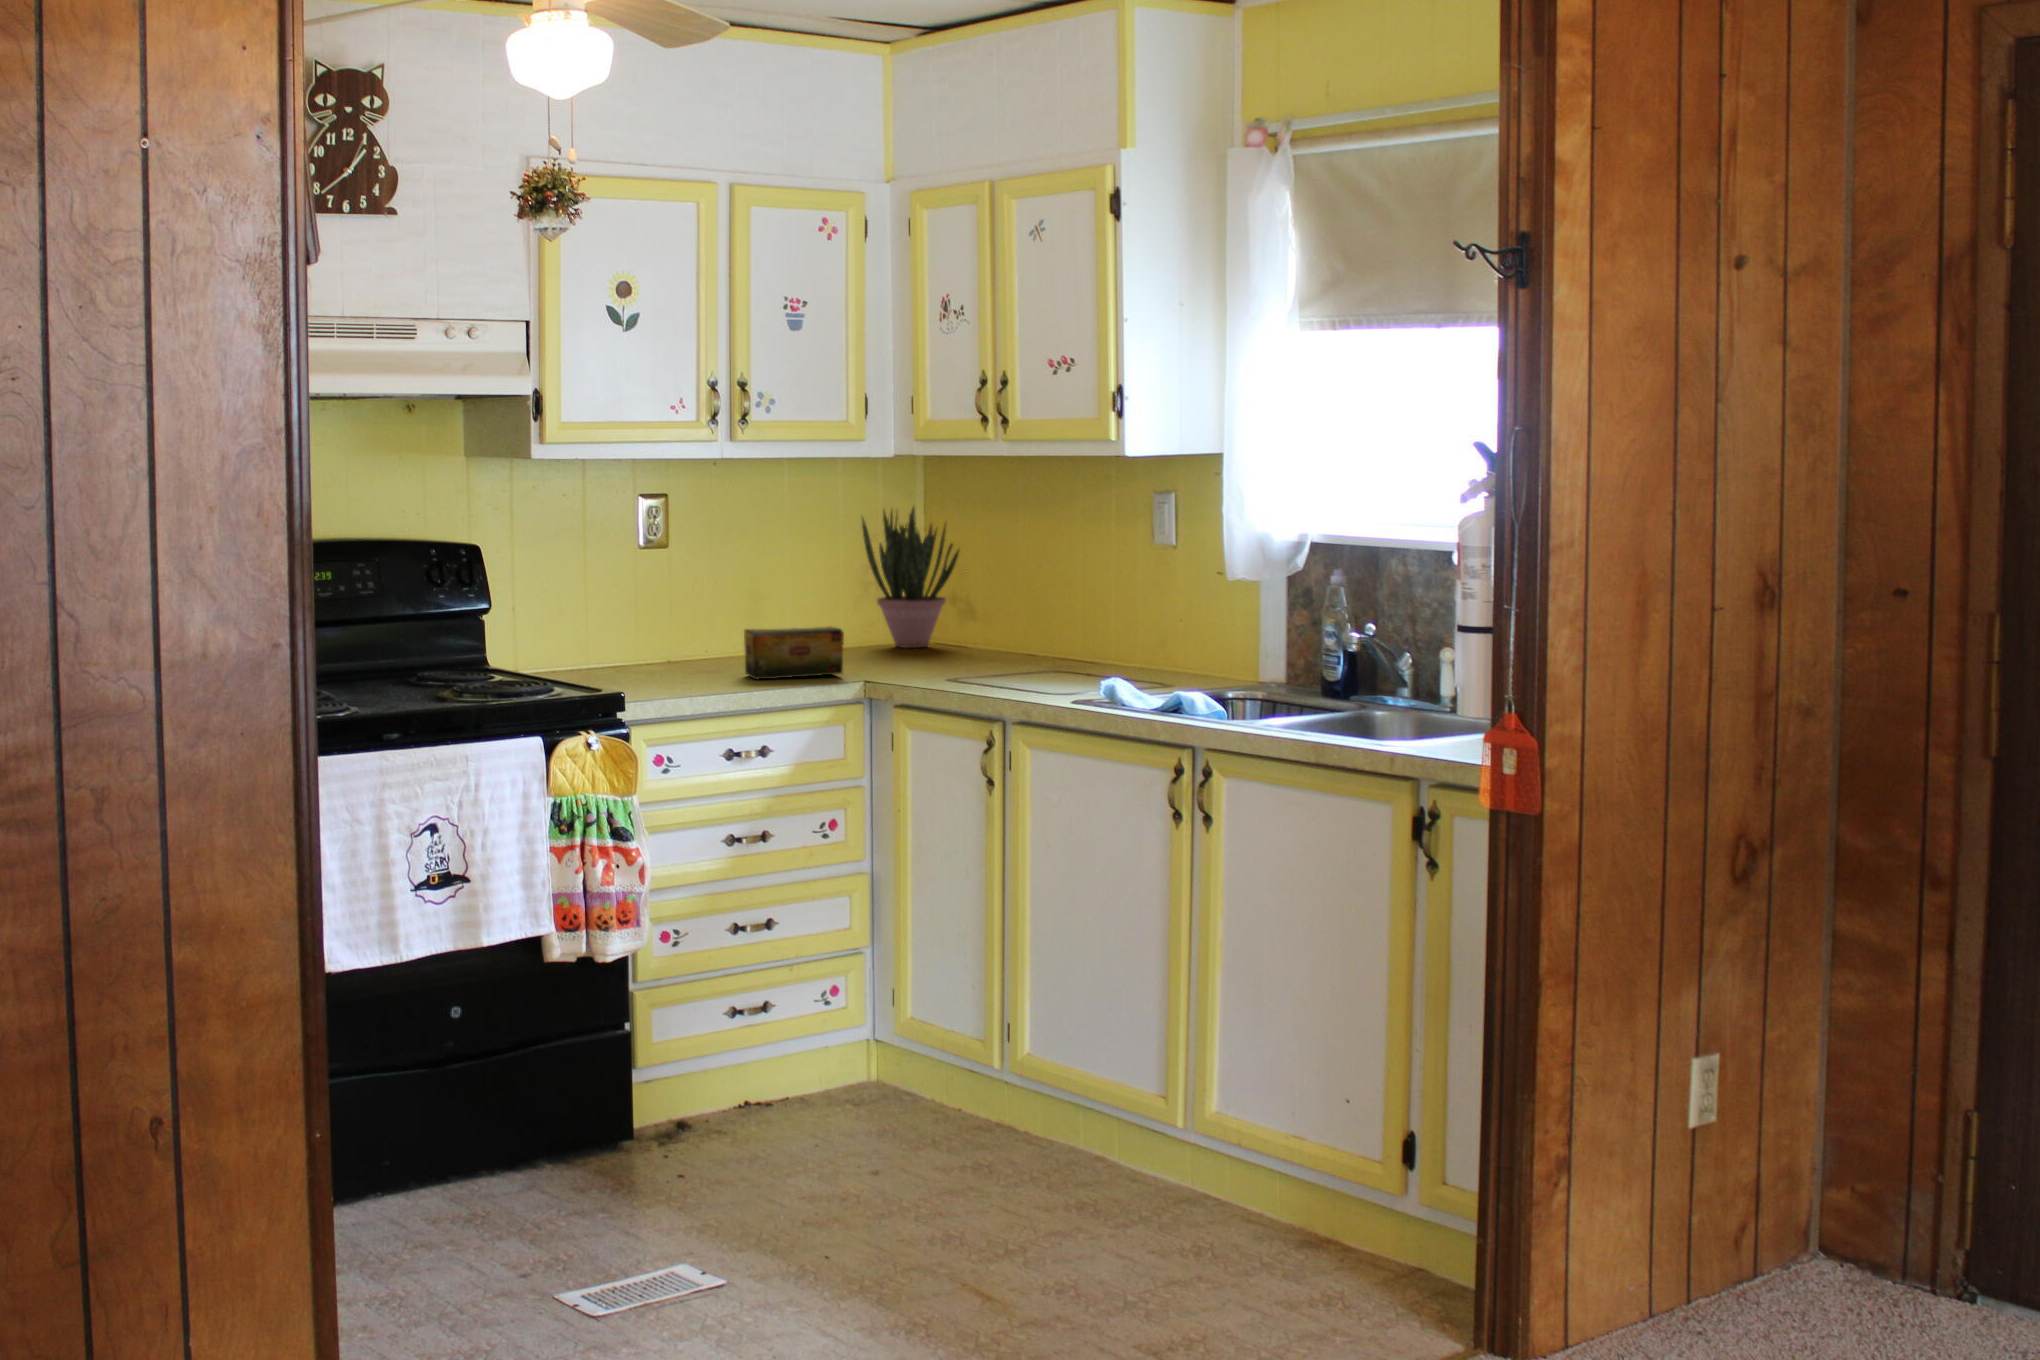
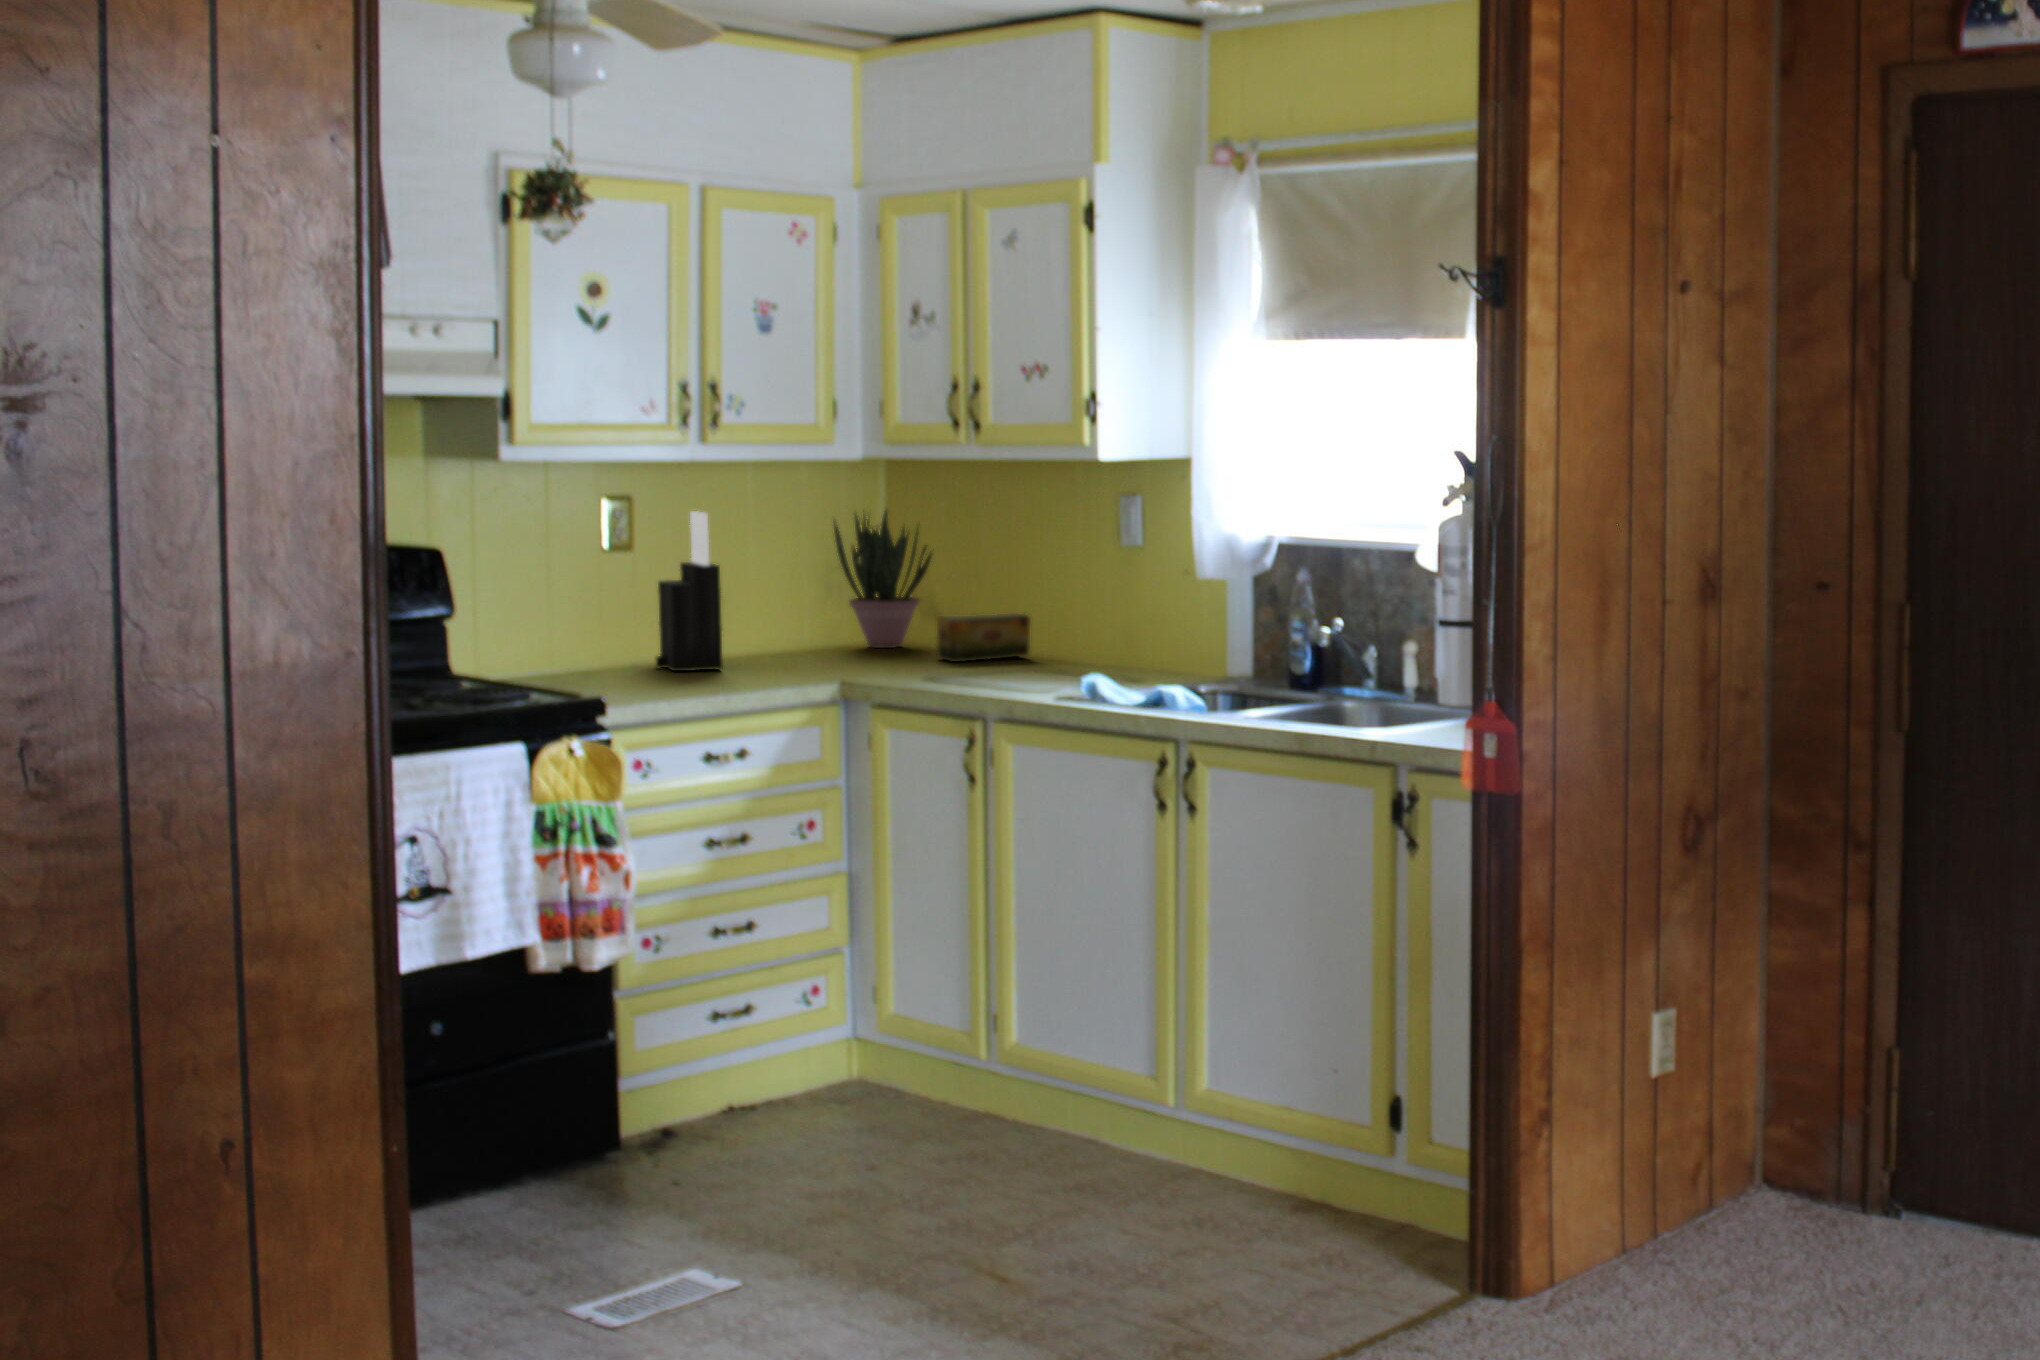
knife block: none [686,510,747,668] -> present [656,511,723,671]
tea box: present [744,626,844,680] -> present [937,613,1030,662]

